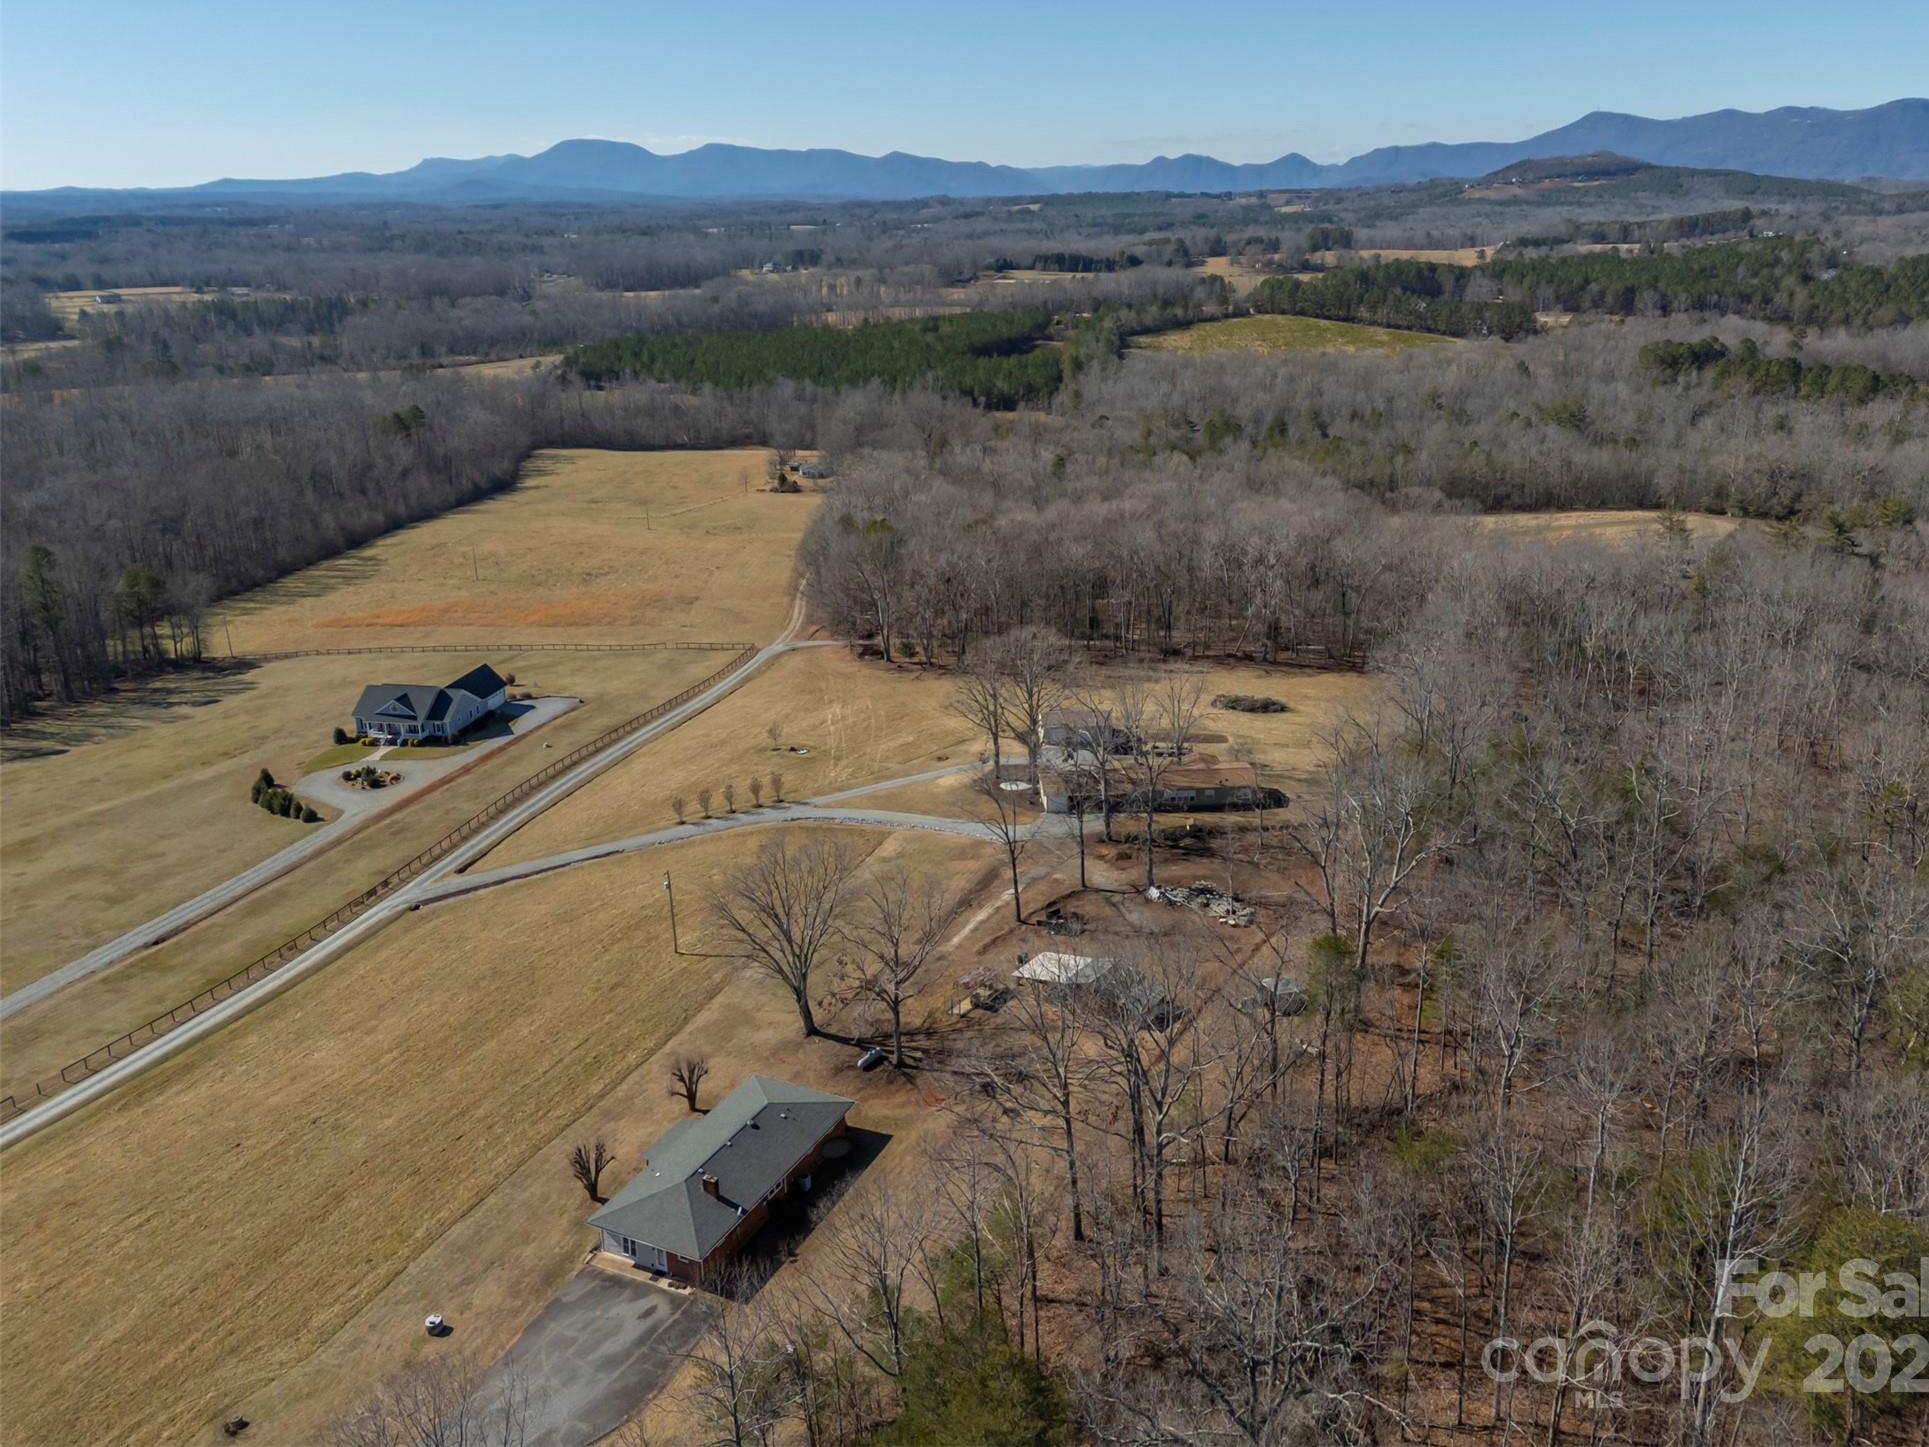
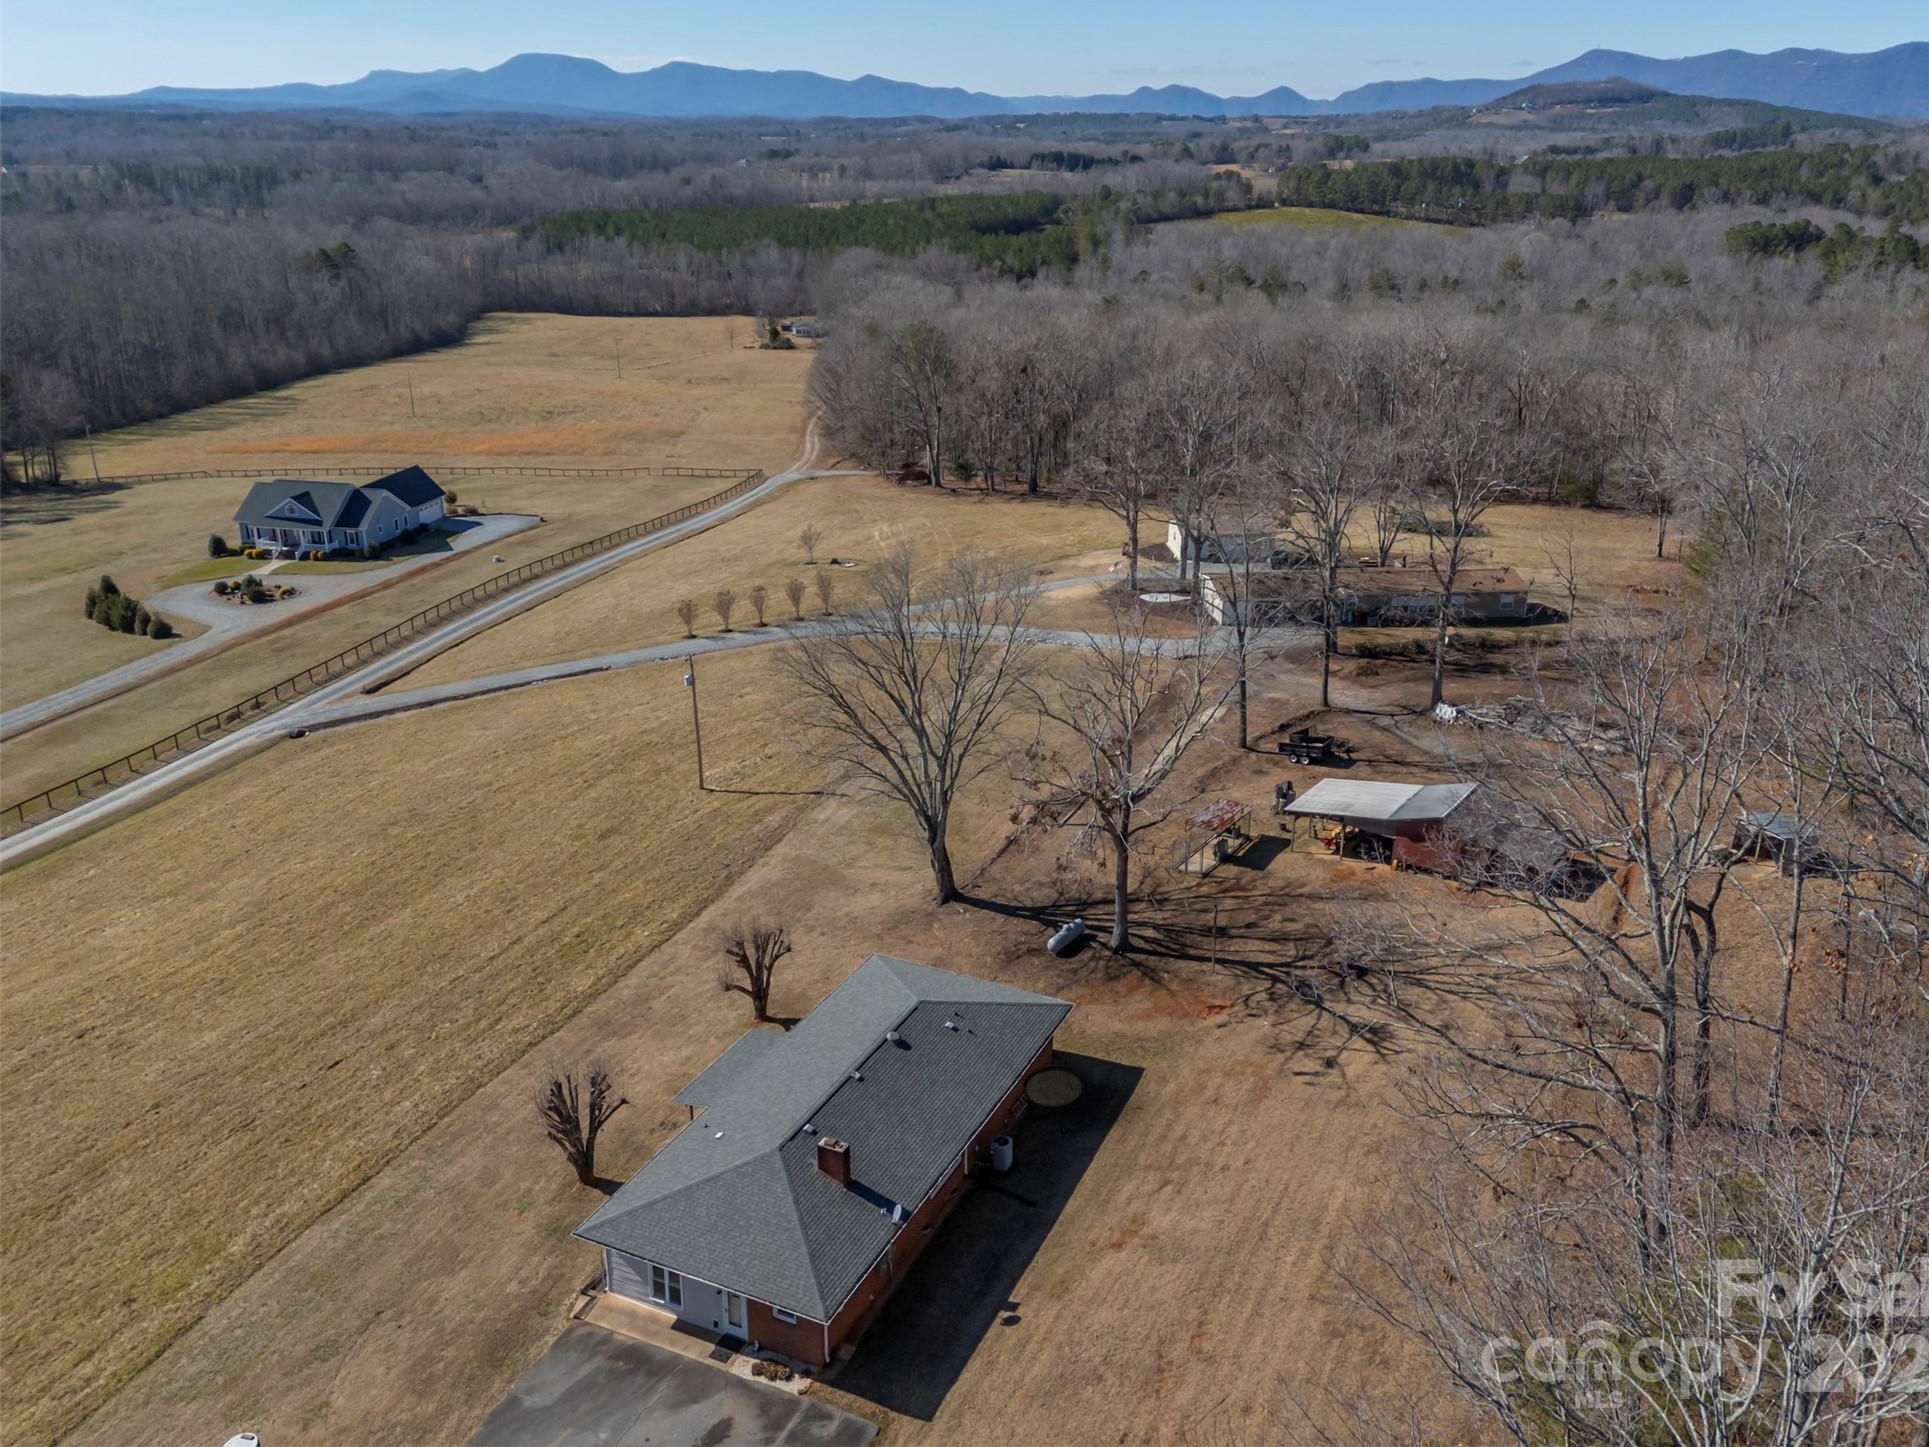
lounge chair: present [765,1197,805,1223] -> none [935,1171,1017,1246]

